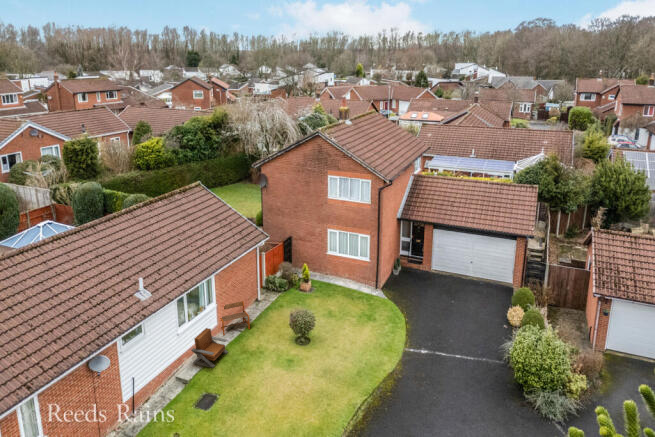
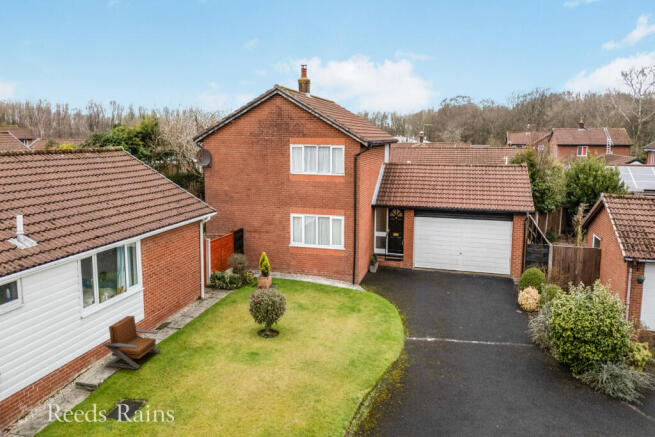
bench: present [220,301,250,335] -> none [147,288,192,334]

